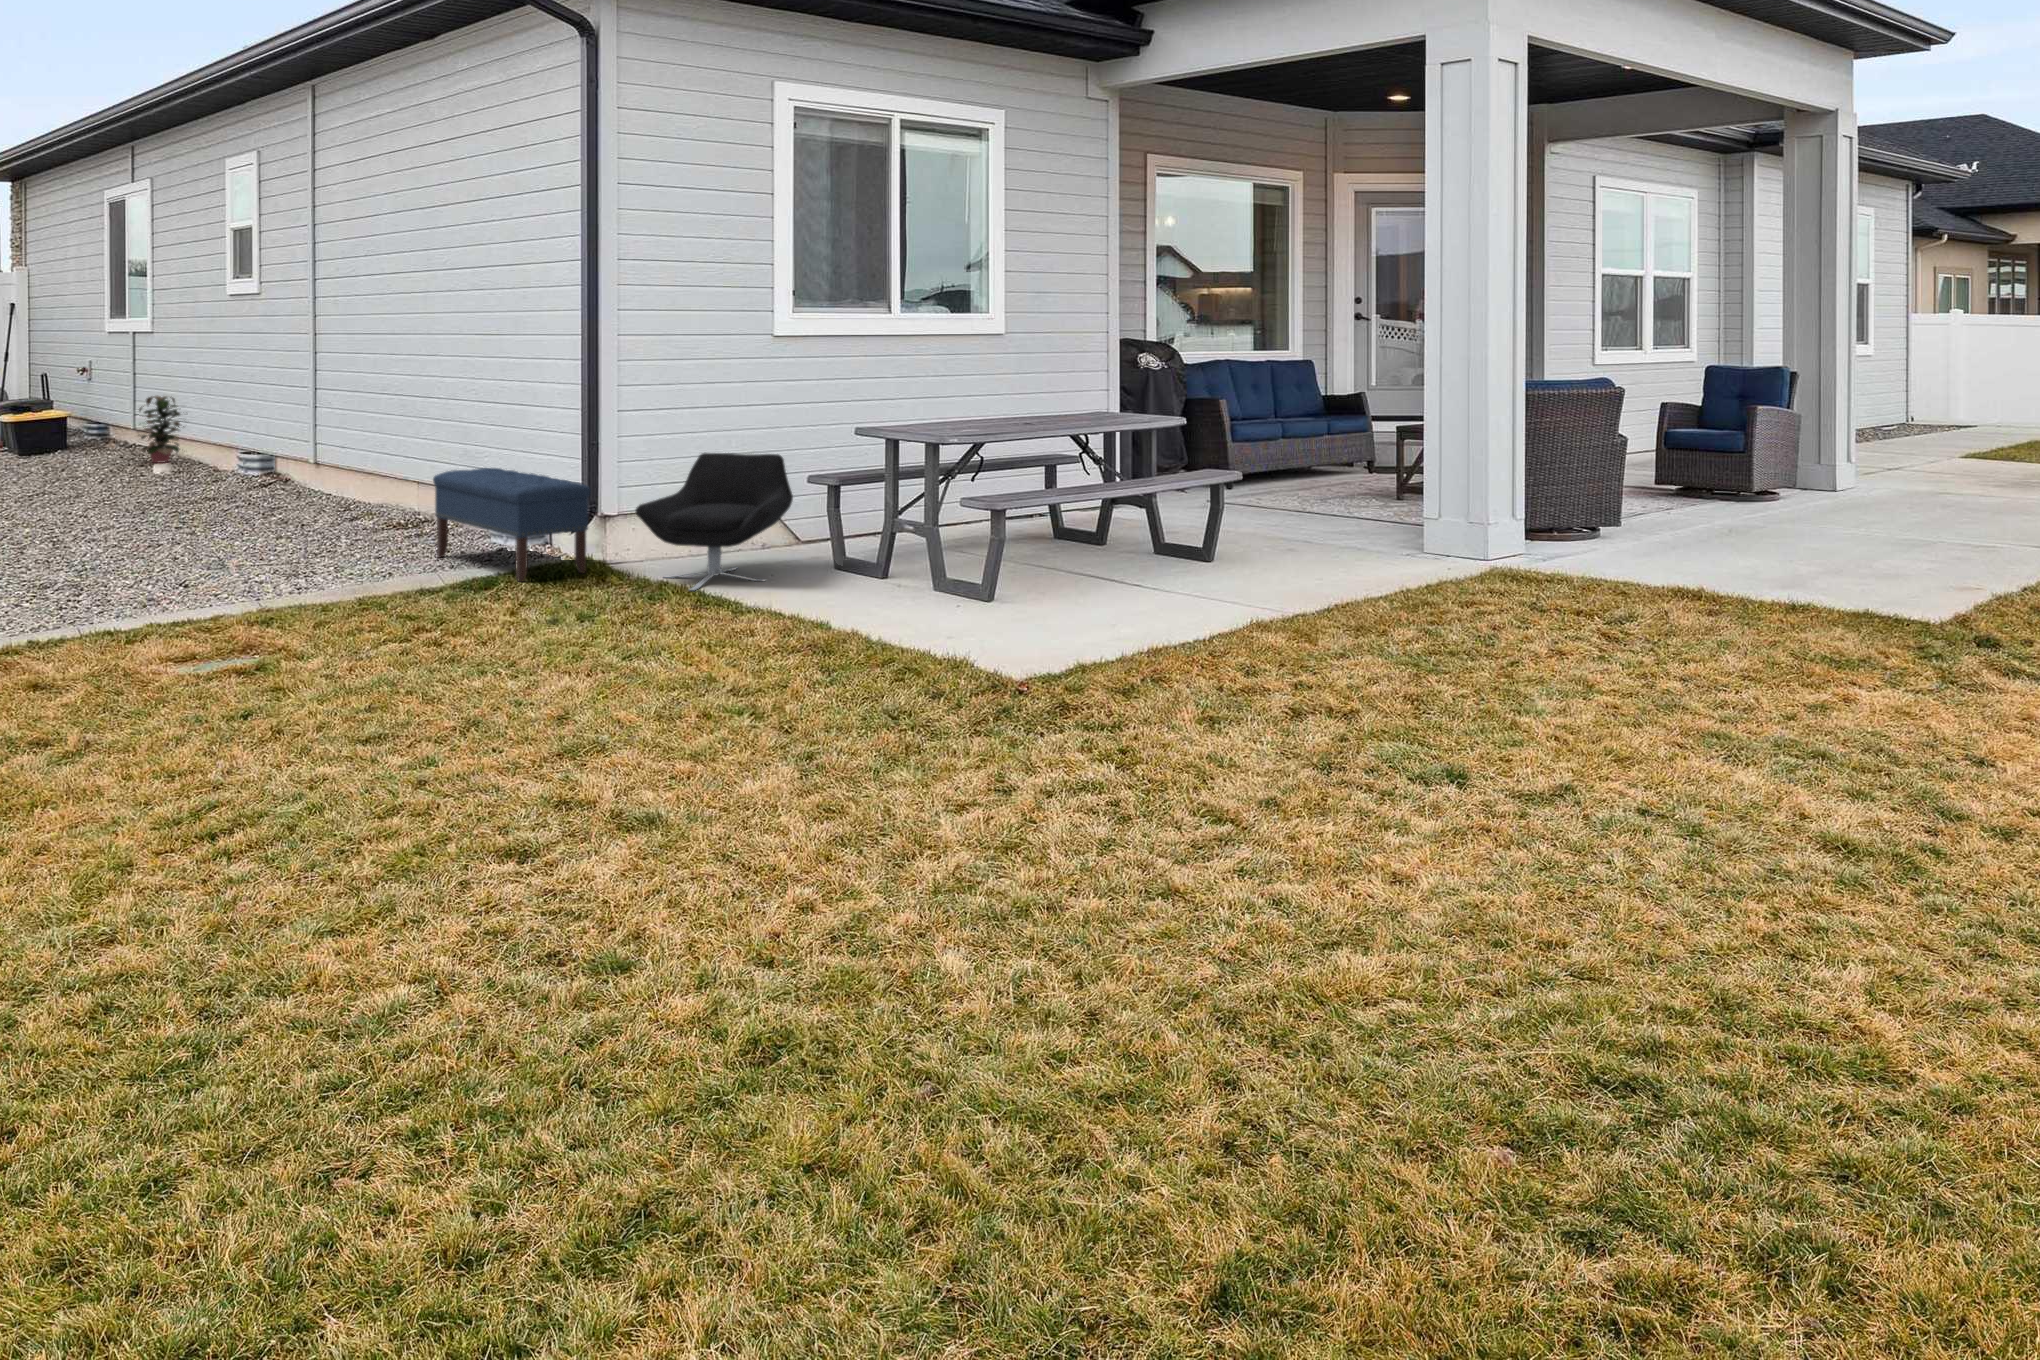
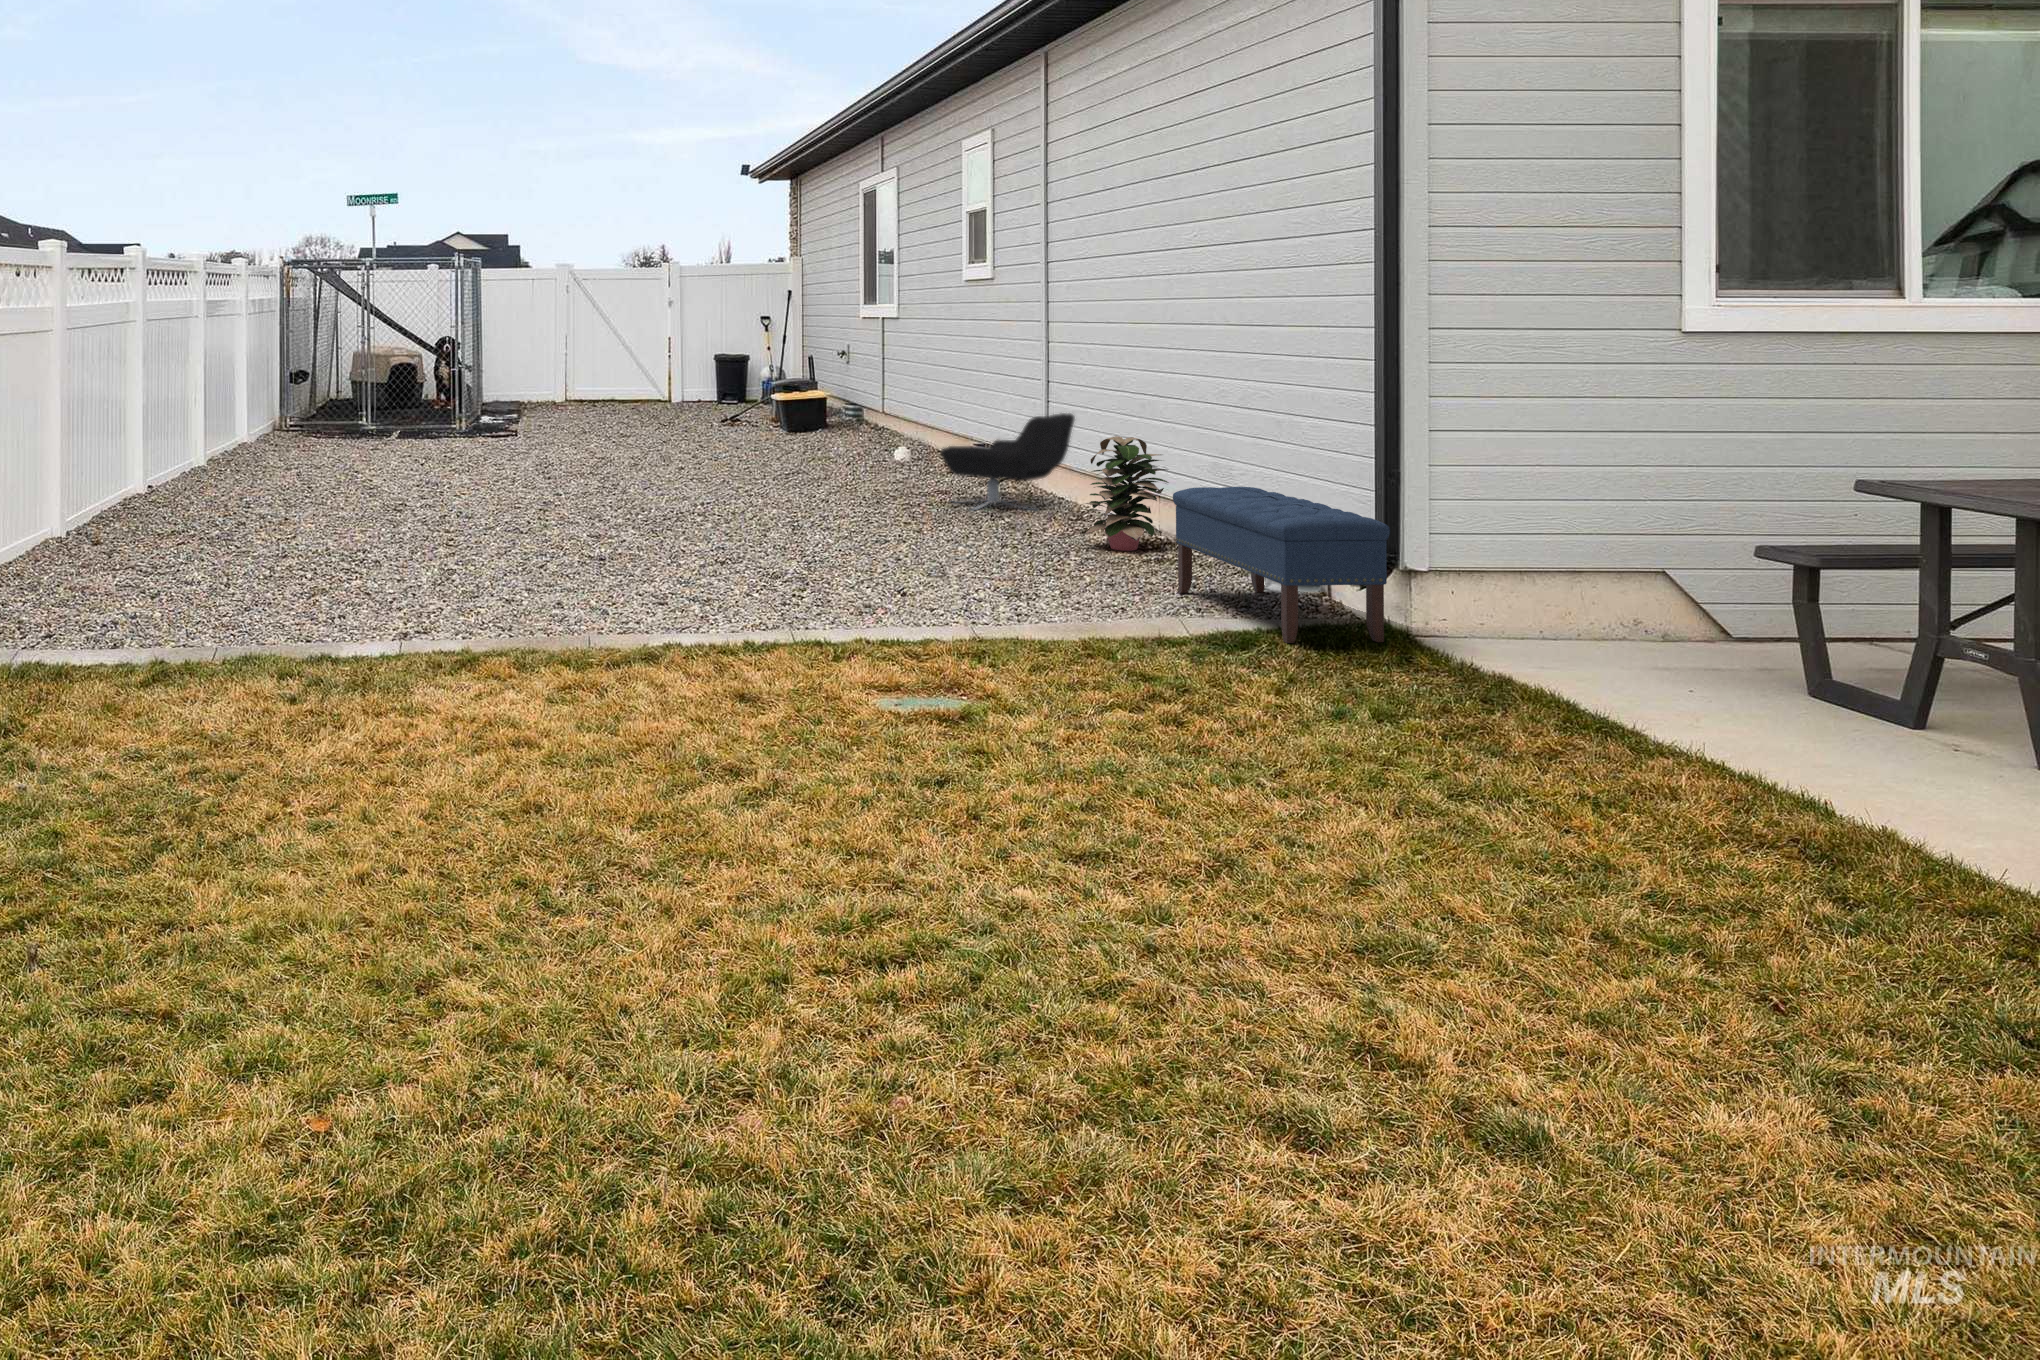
decorative plant: present [139,396,184,463] -> present [1085,436,1169,551]
lounge chair: present [635,453,793,590] -> present [940,413,1075,510]

